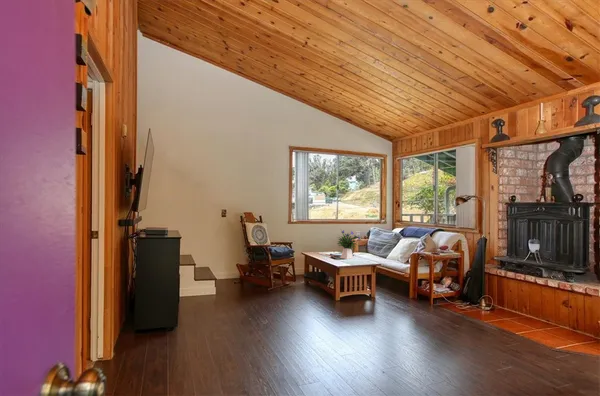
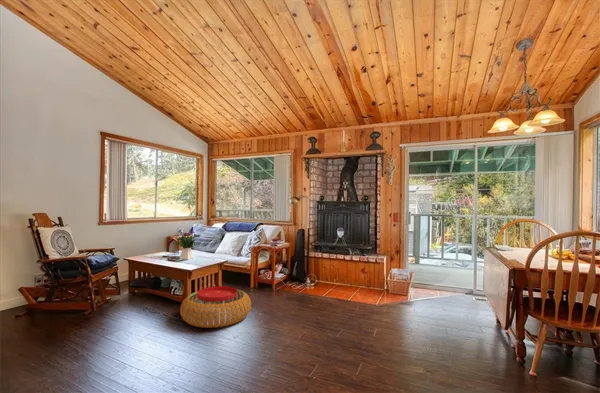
pouf: none [320,283,385,317] -> present [180,286,251,328]

